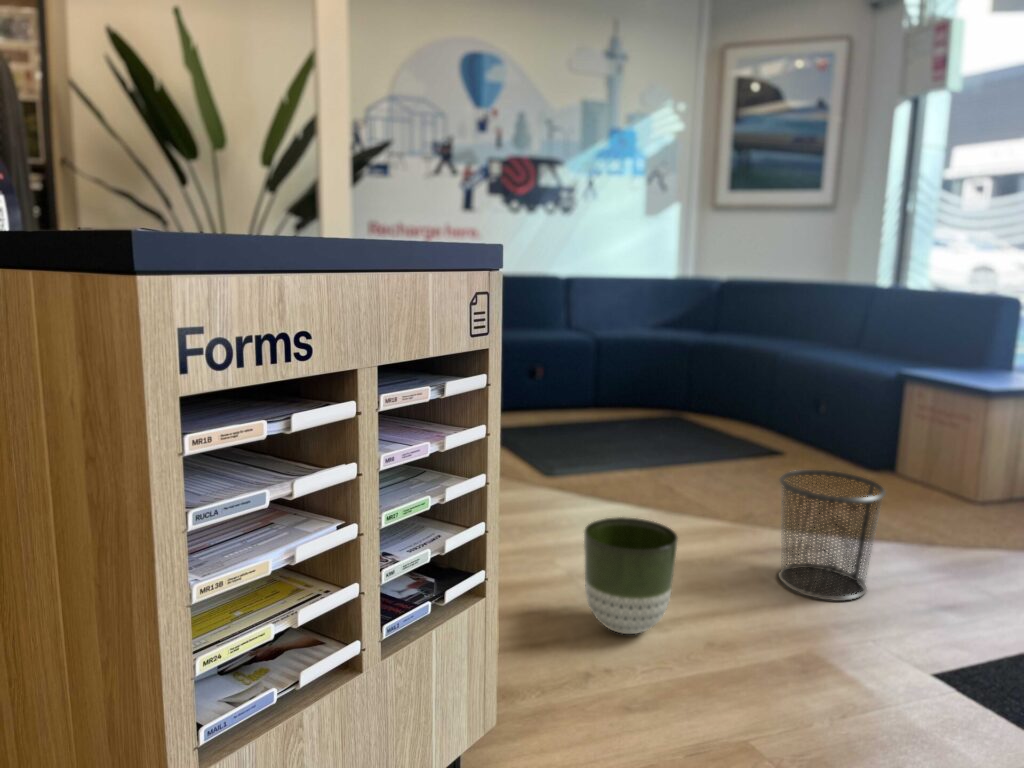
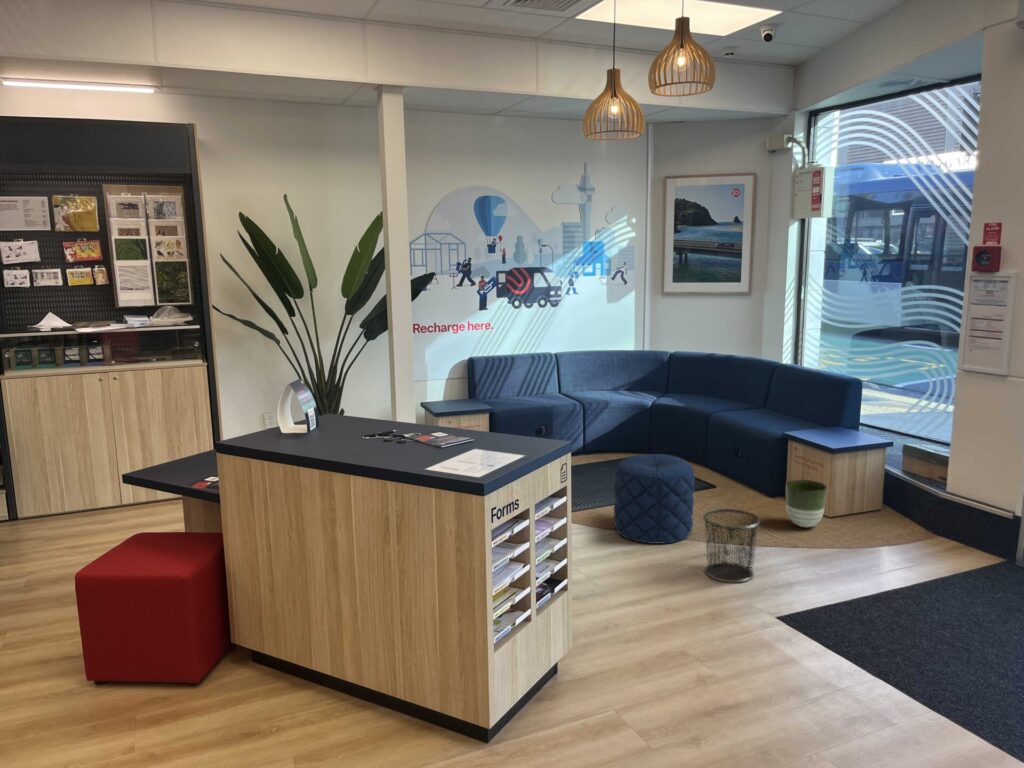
pouf: none [625,387,760,528] -> present [614,454,695,544]
planter: present [584,517,678,634] -> present [786,480,827,527]

